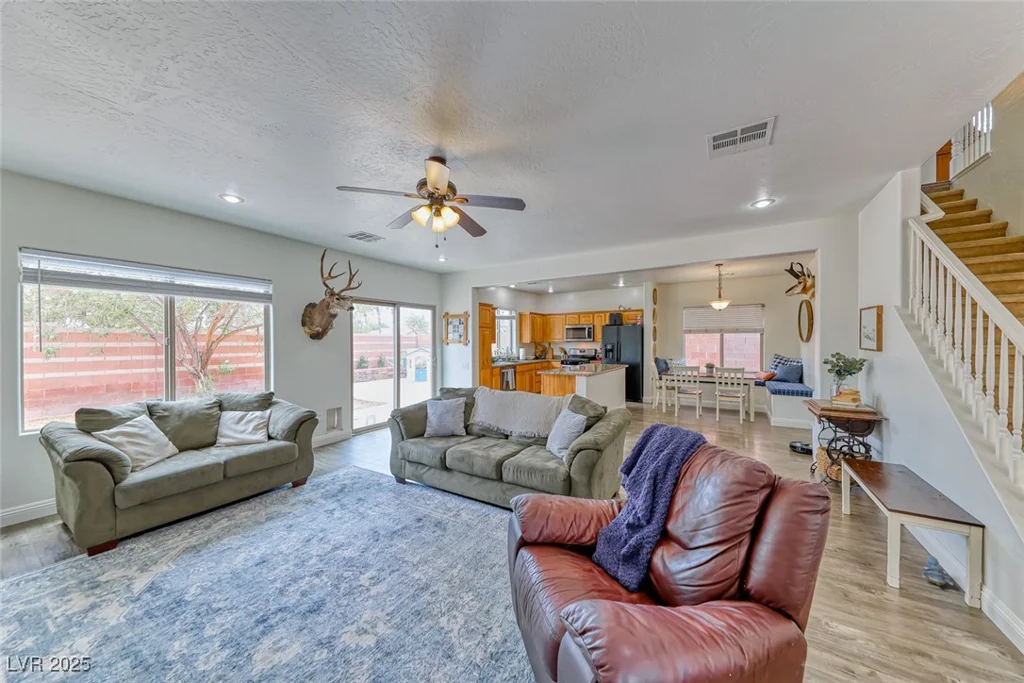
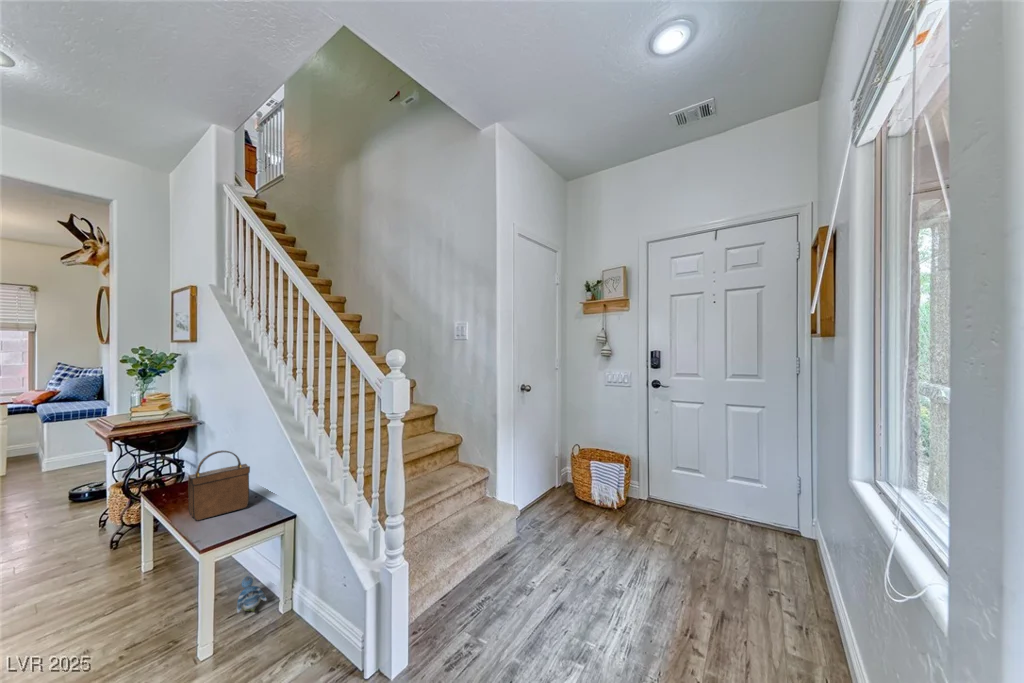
handbag: none [880,446,936,500] -> present [188,450,250,521]

